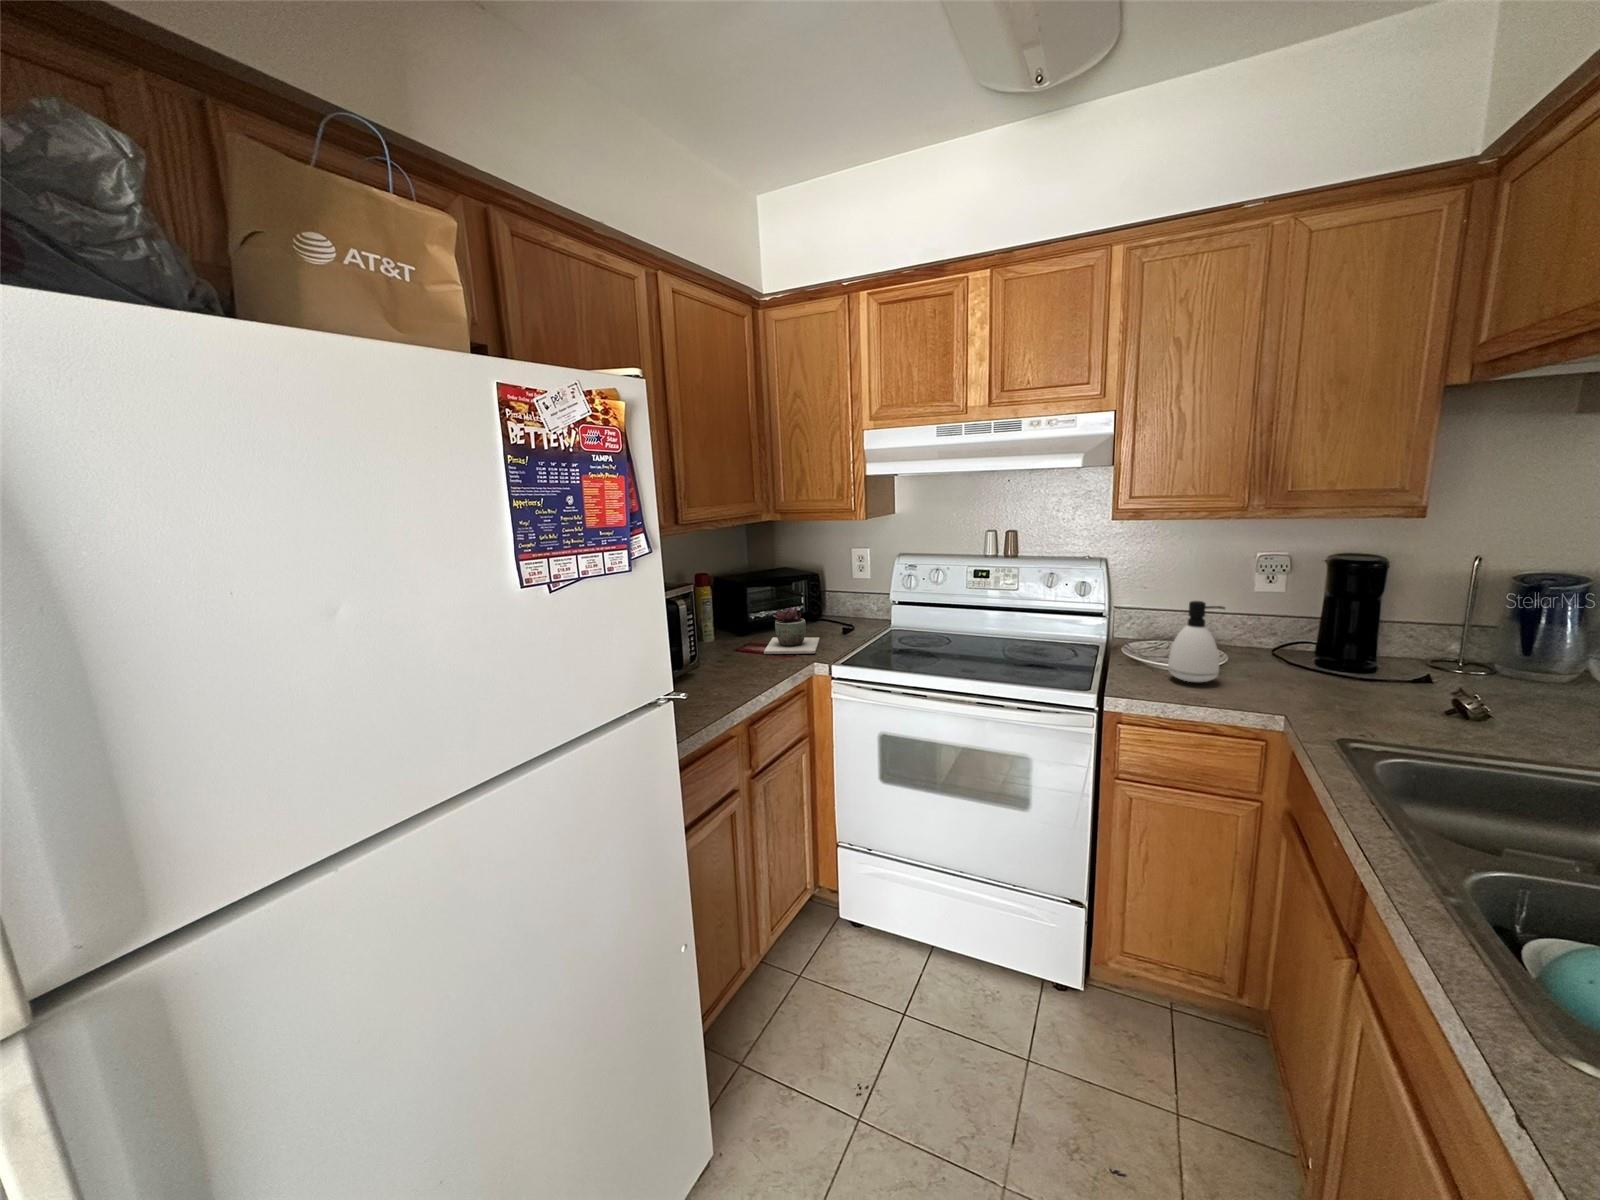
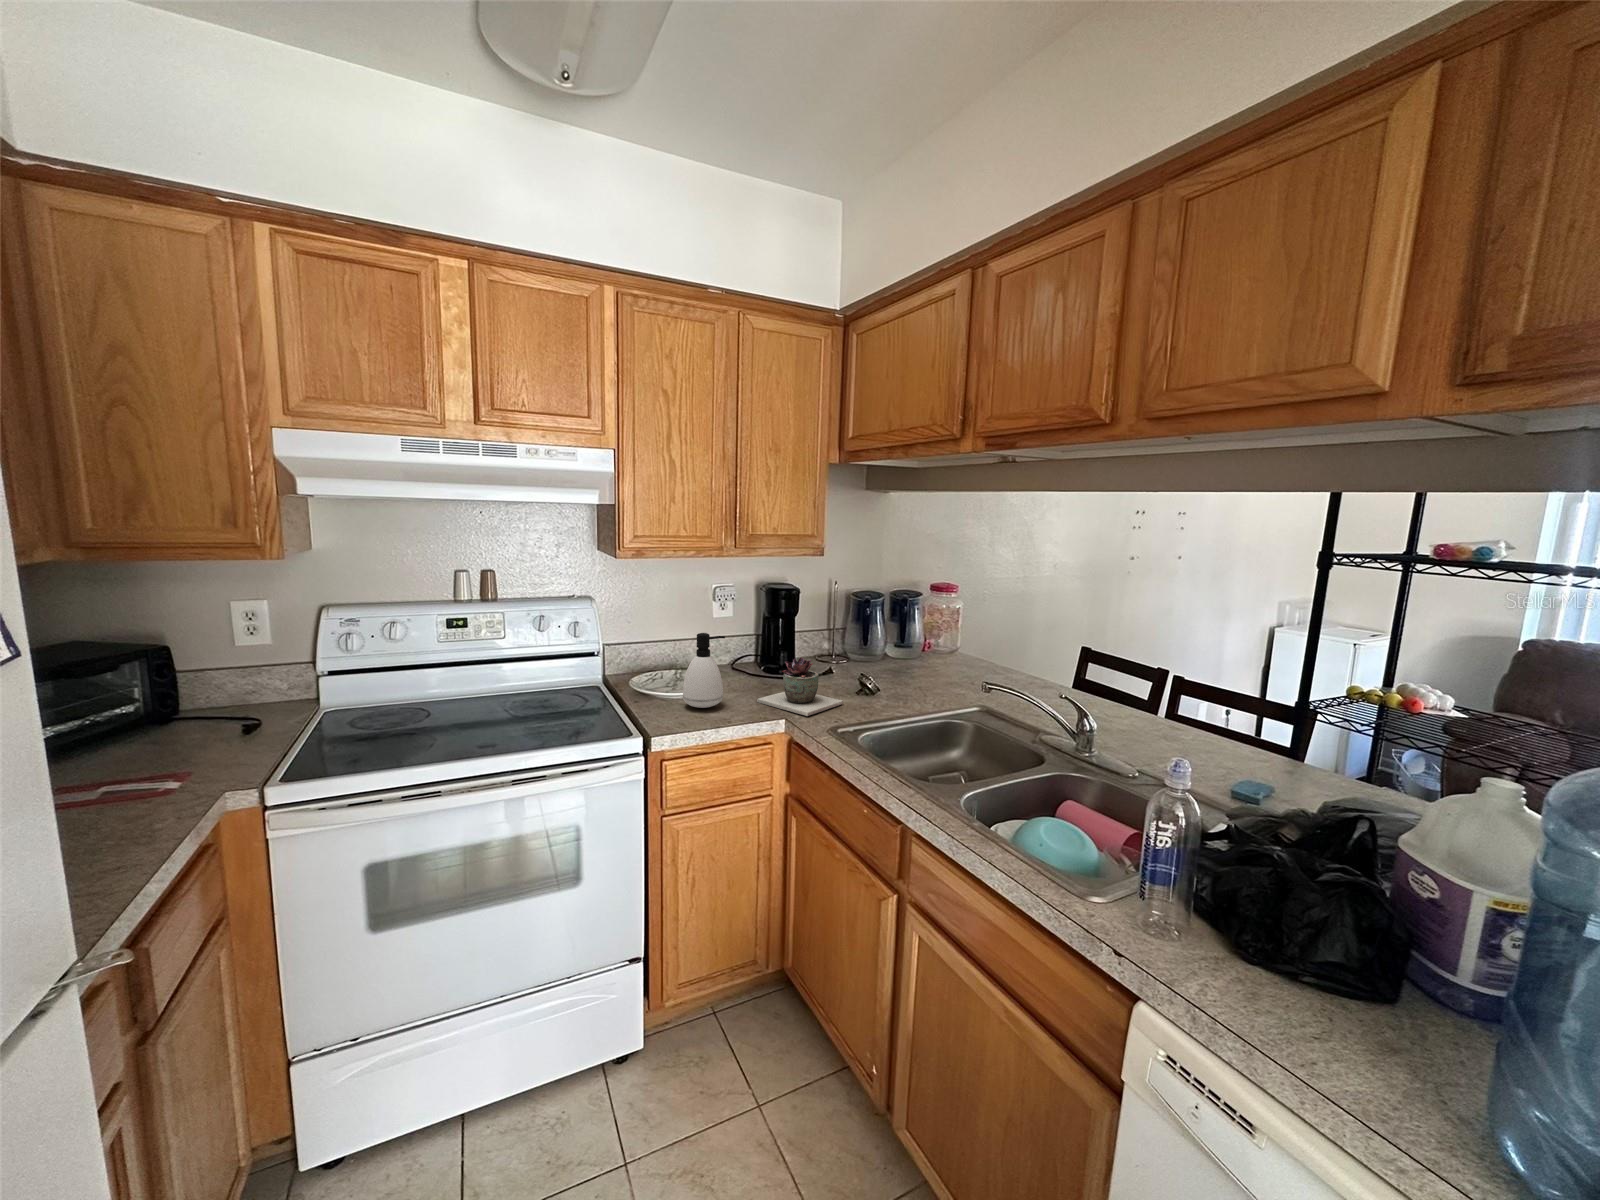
succulent plant: present [764,607,820,654] -> present [757,657,843,716]

